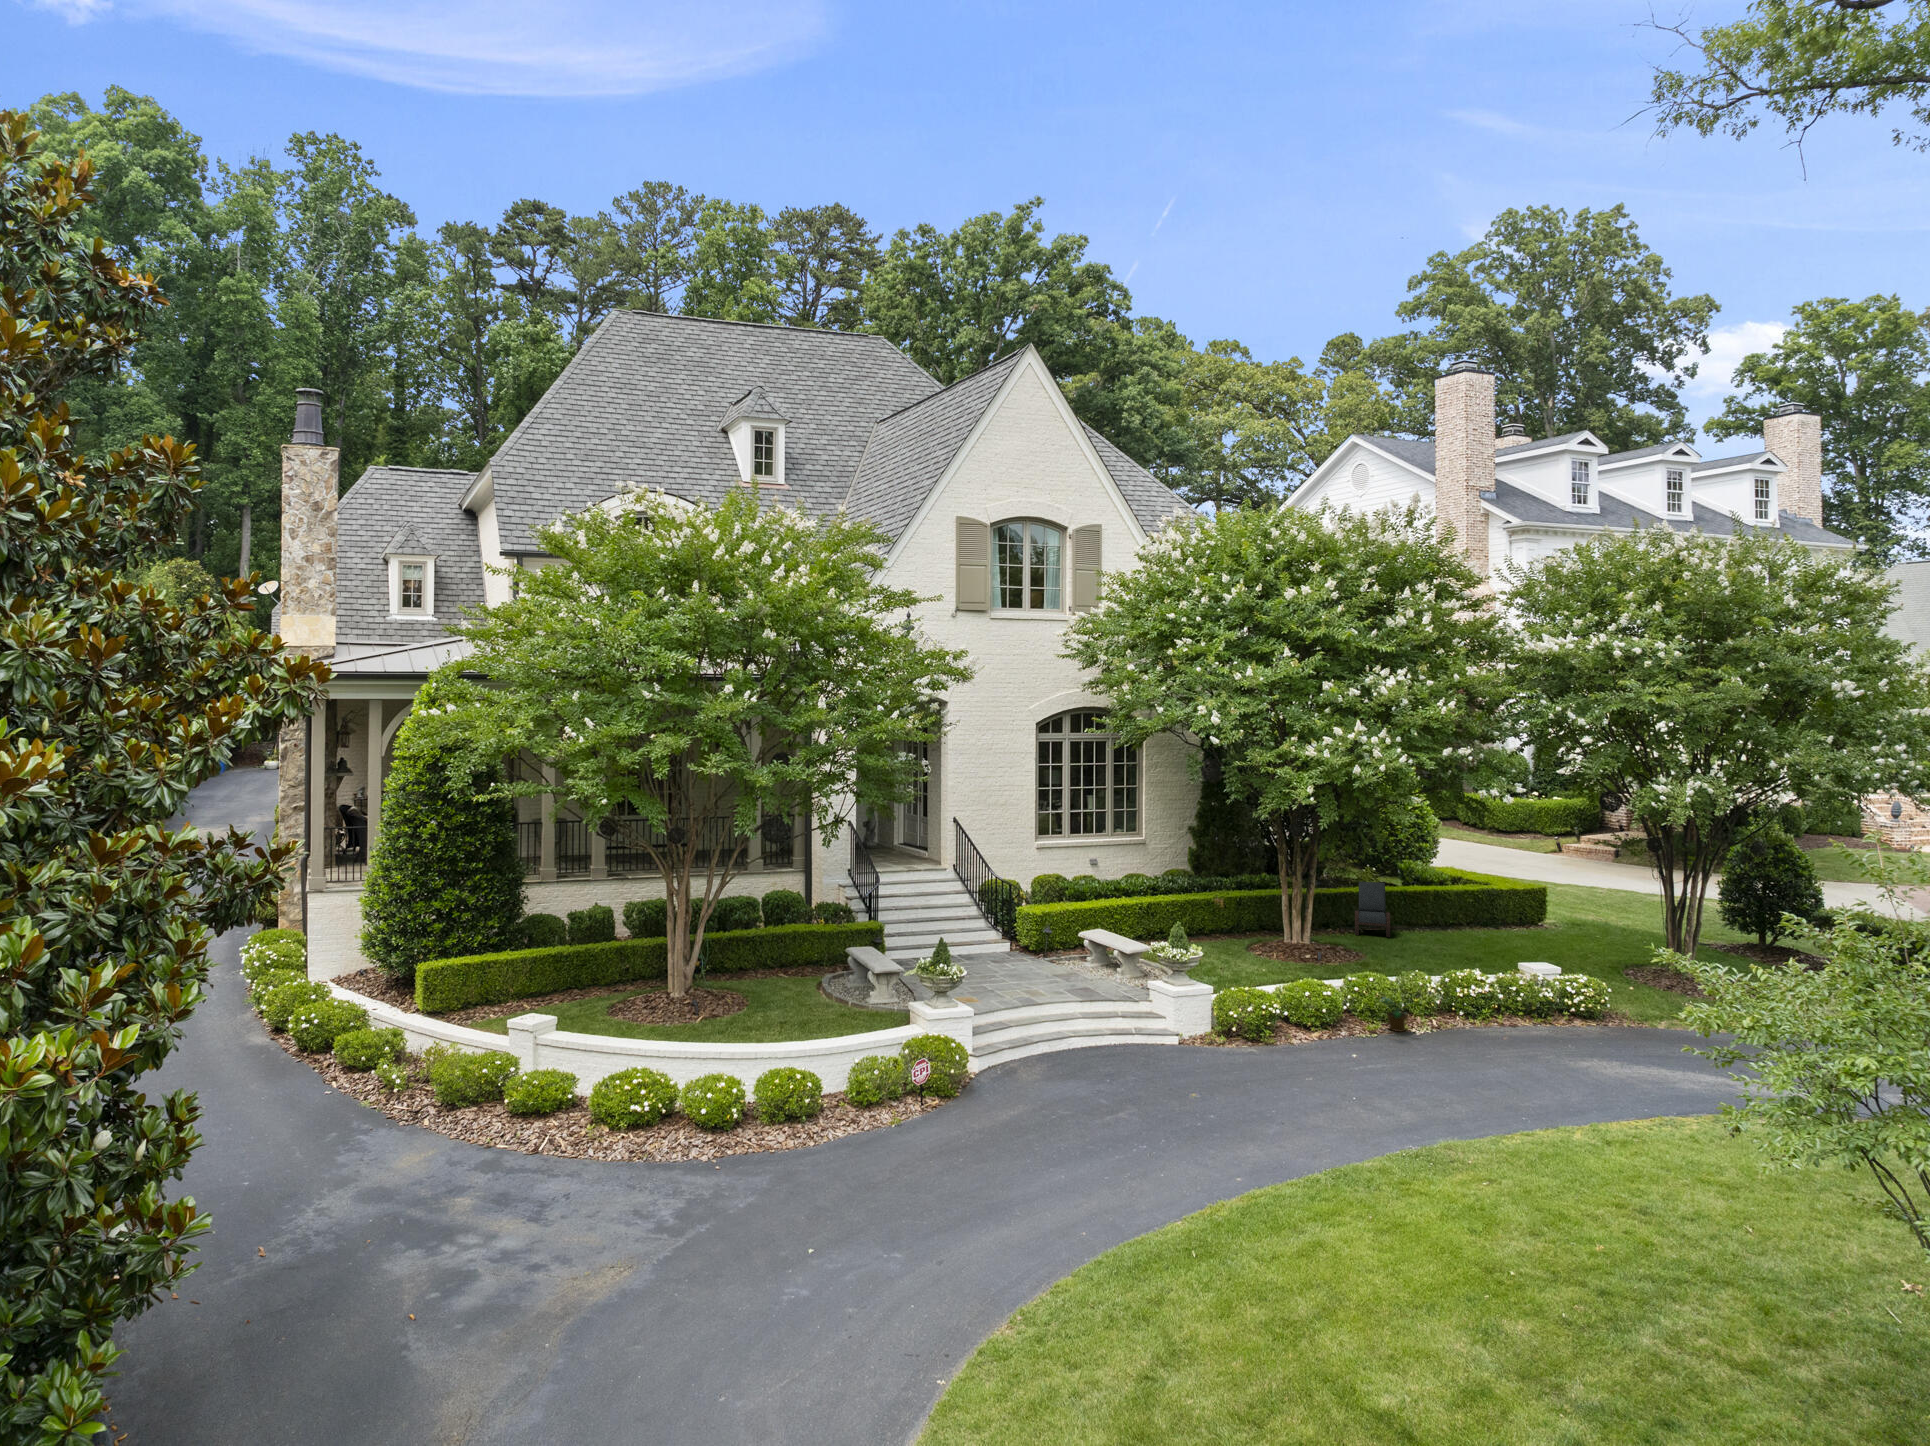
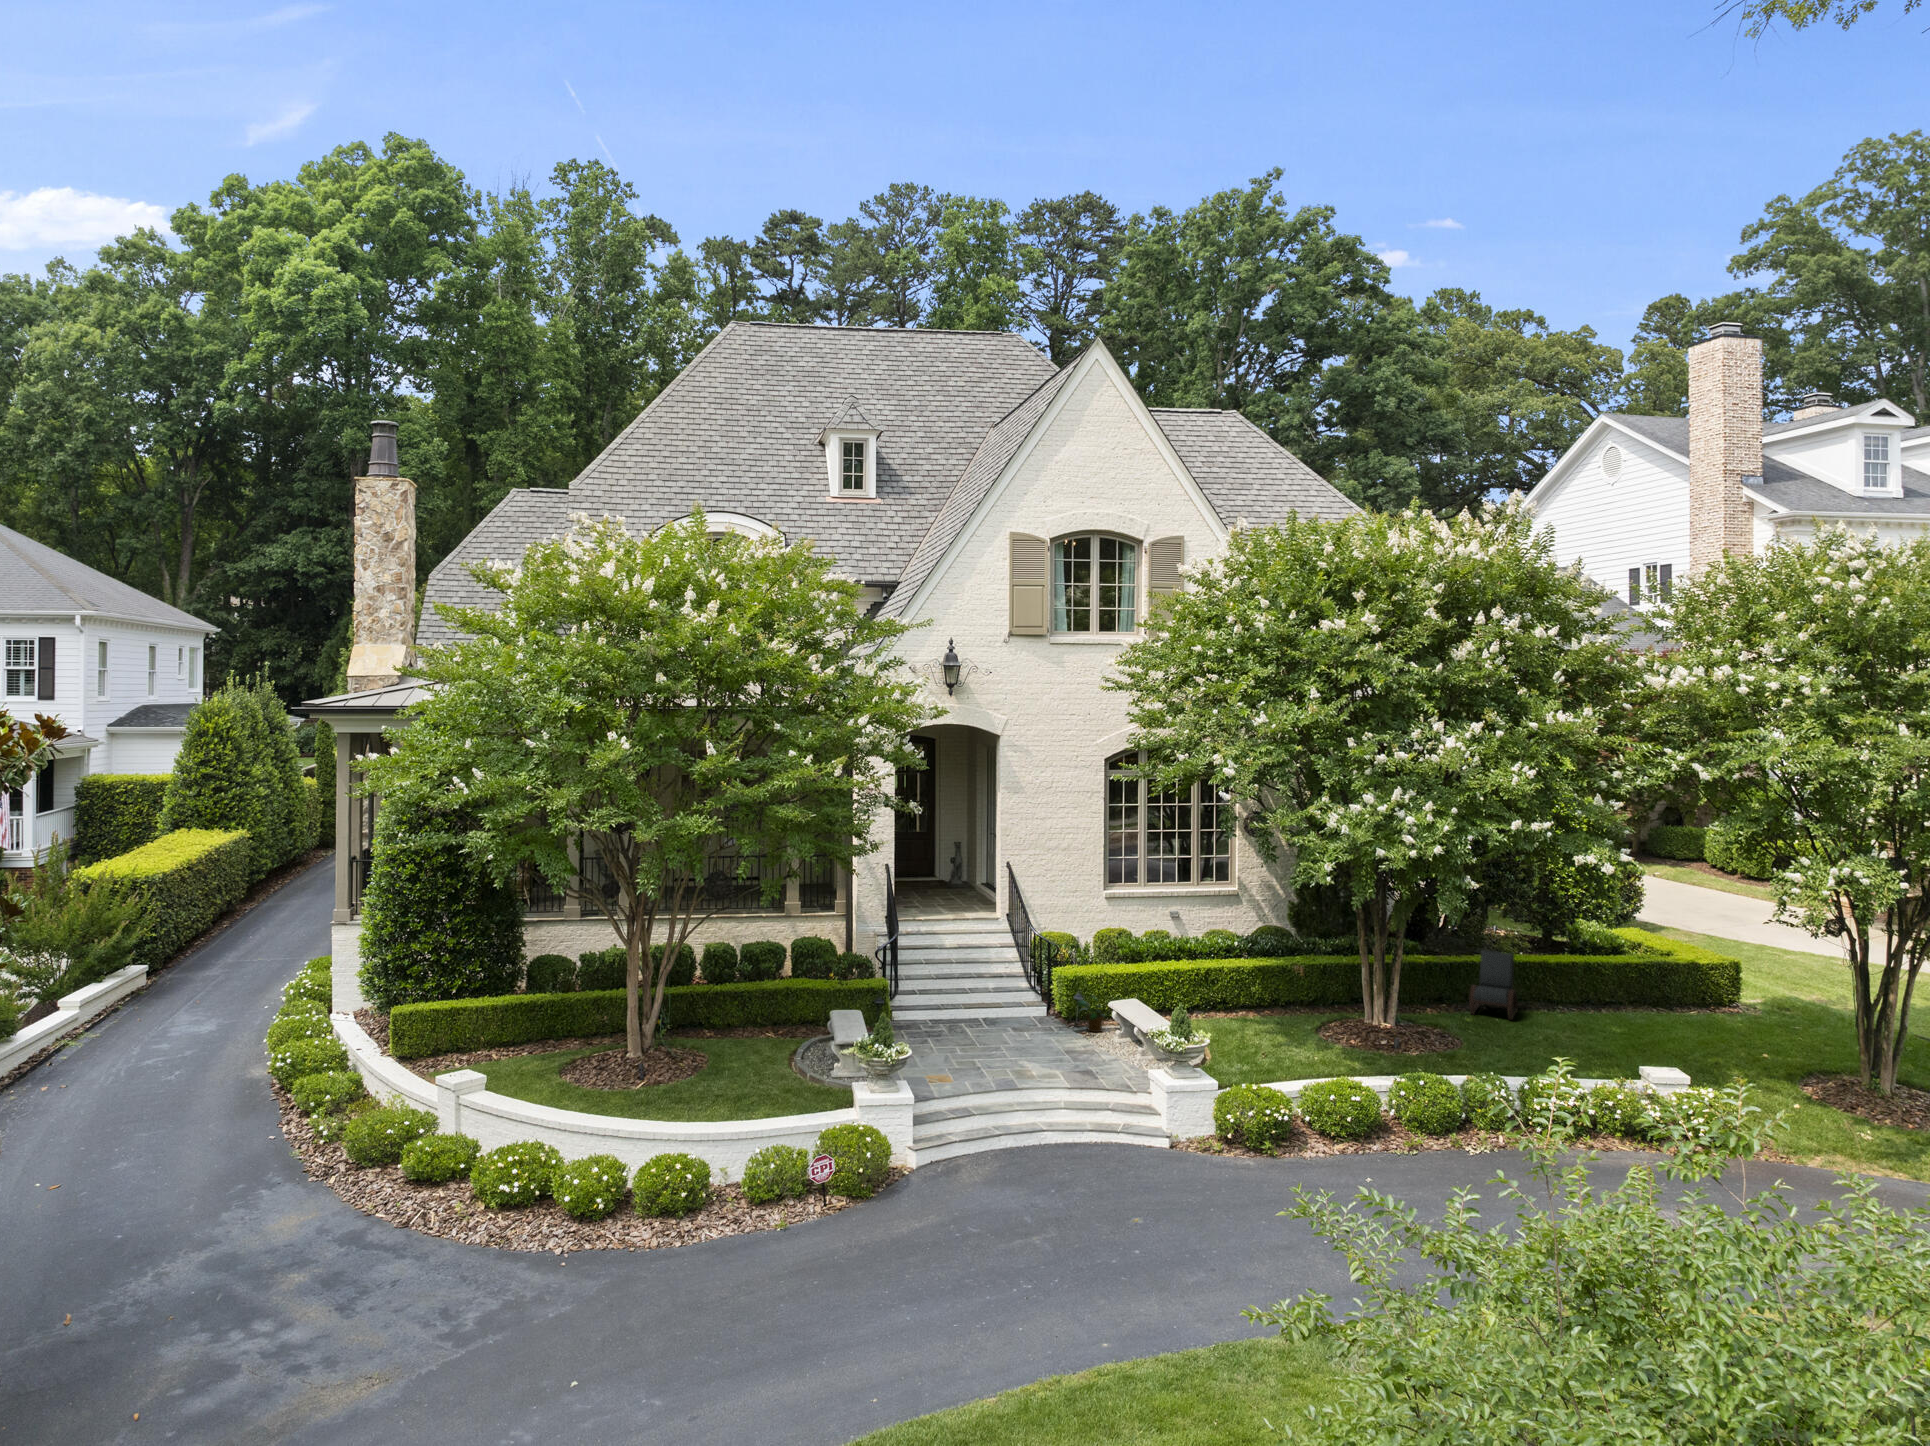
potted plant: present [1382,997,1407,1032] -> present [1078,996,1104,1032]

